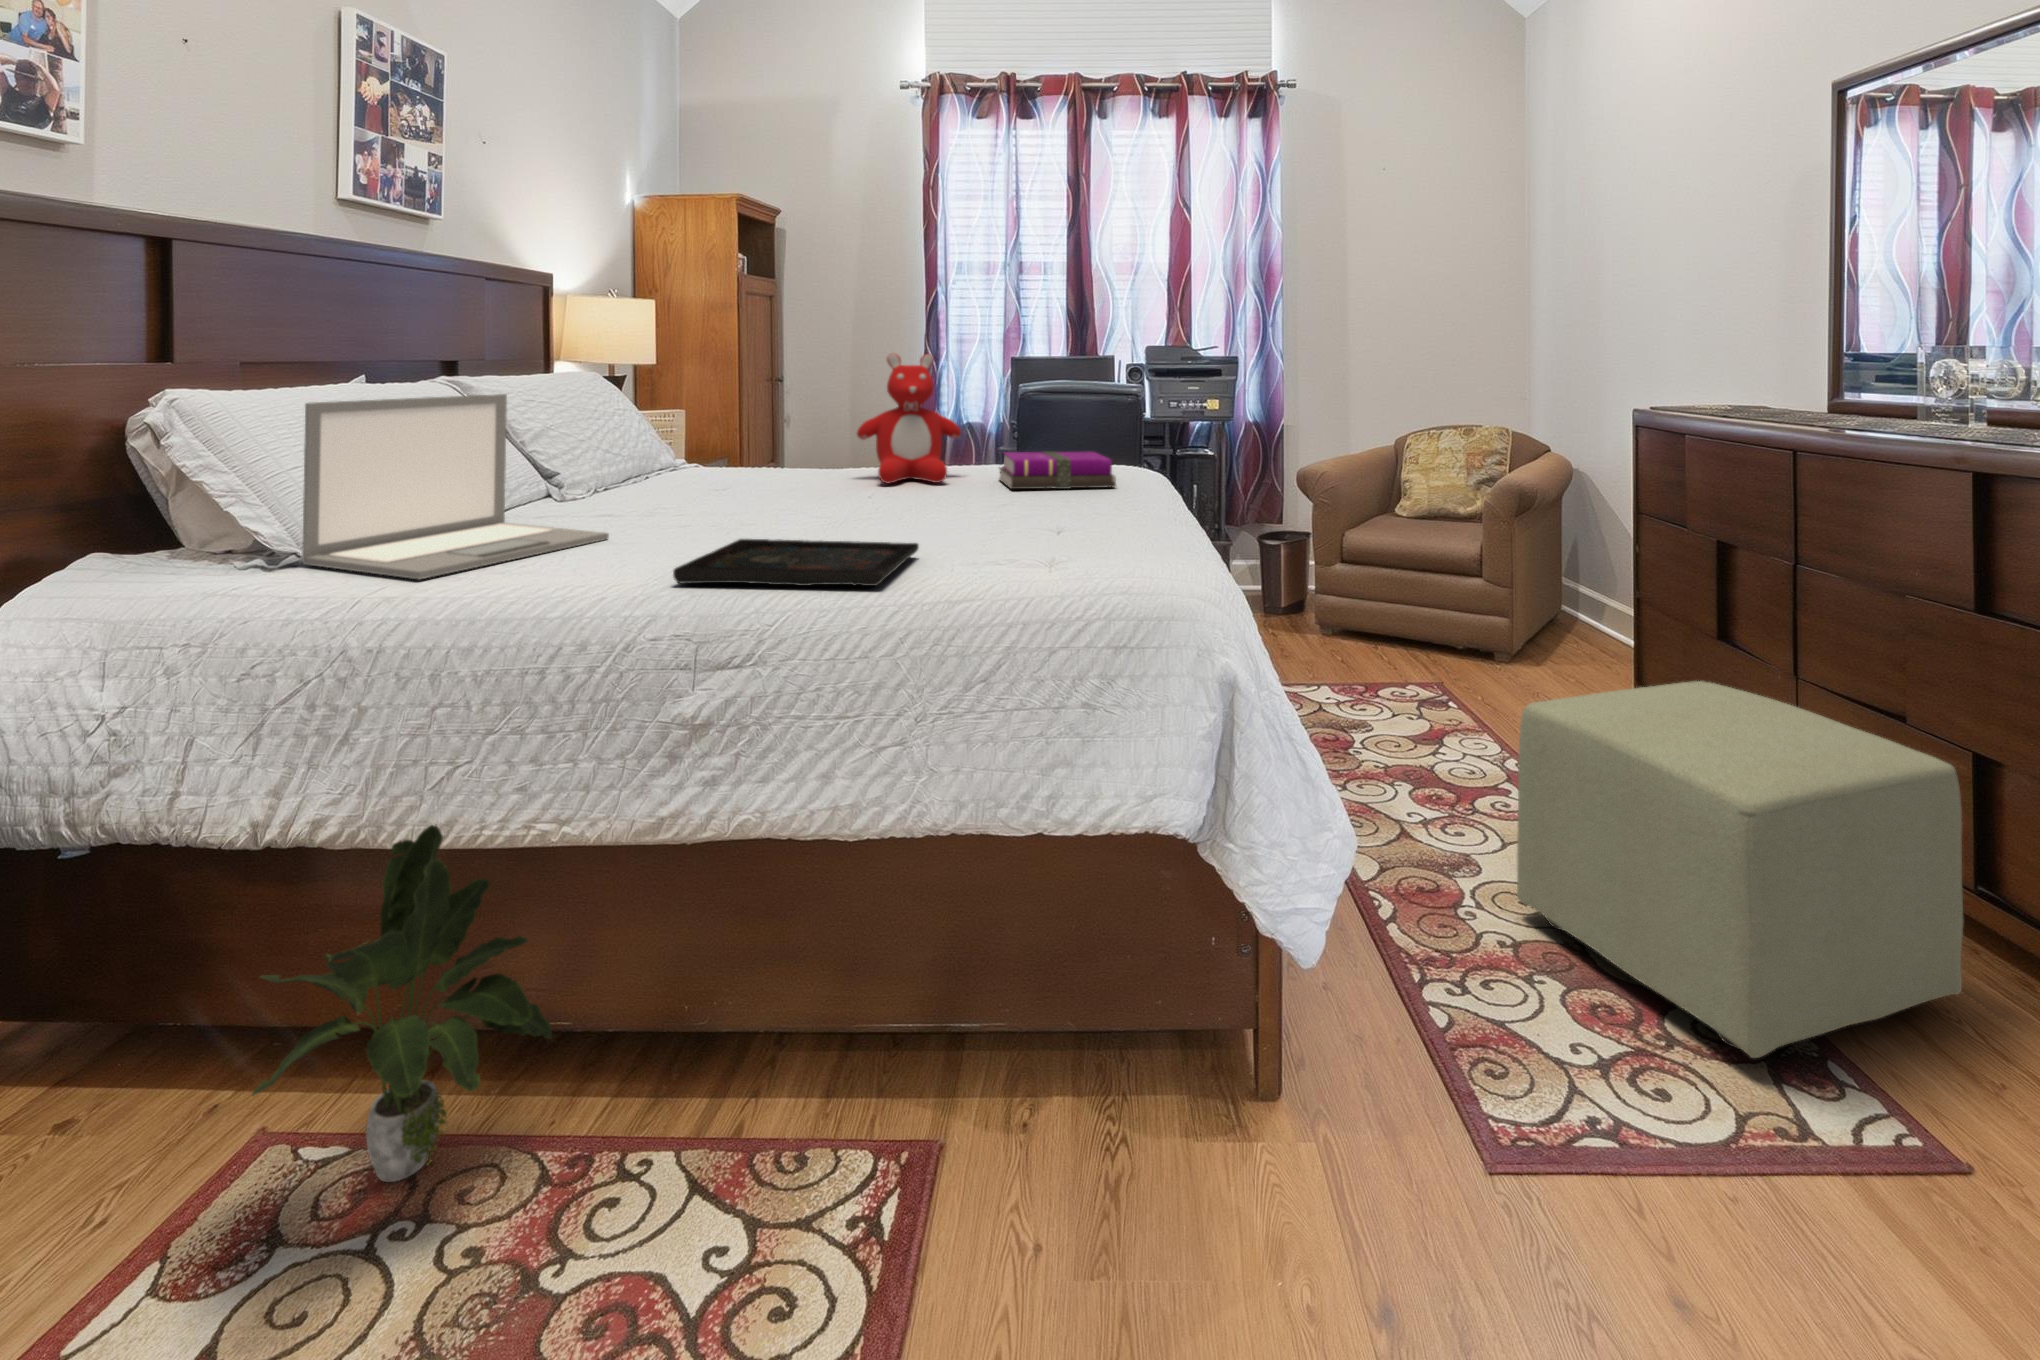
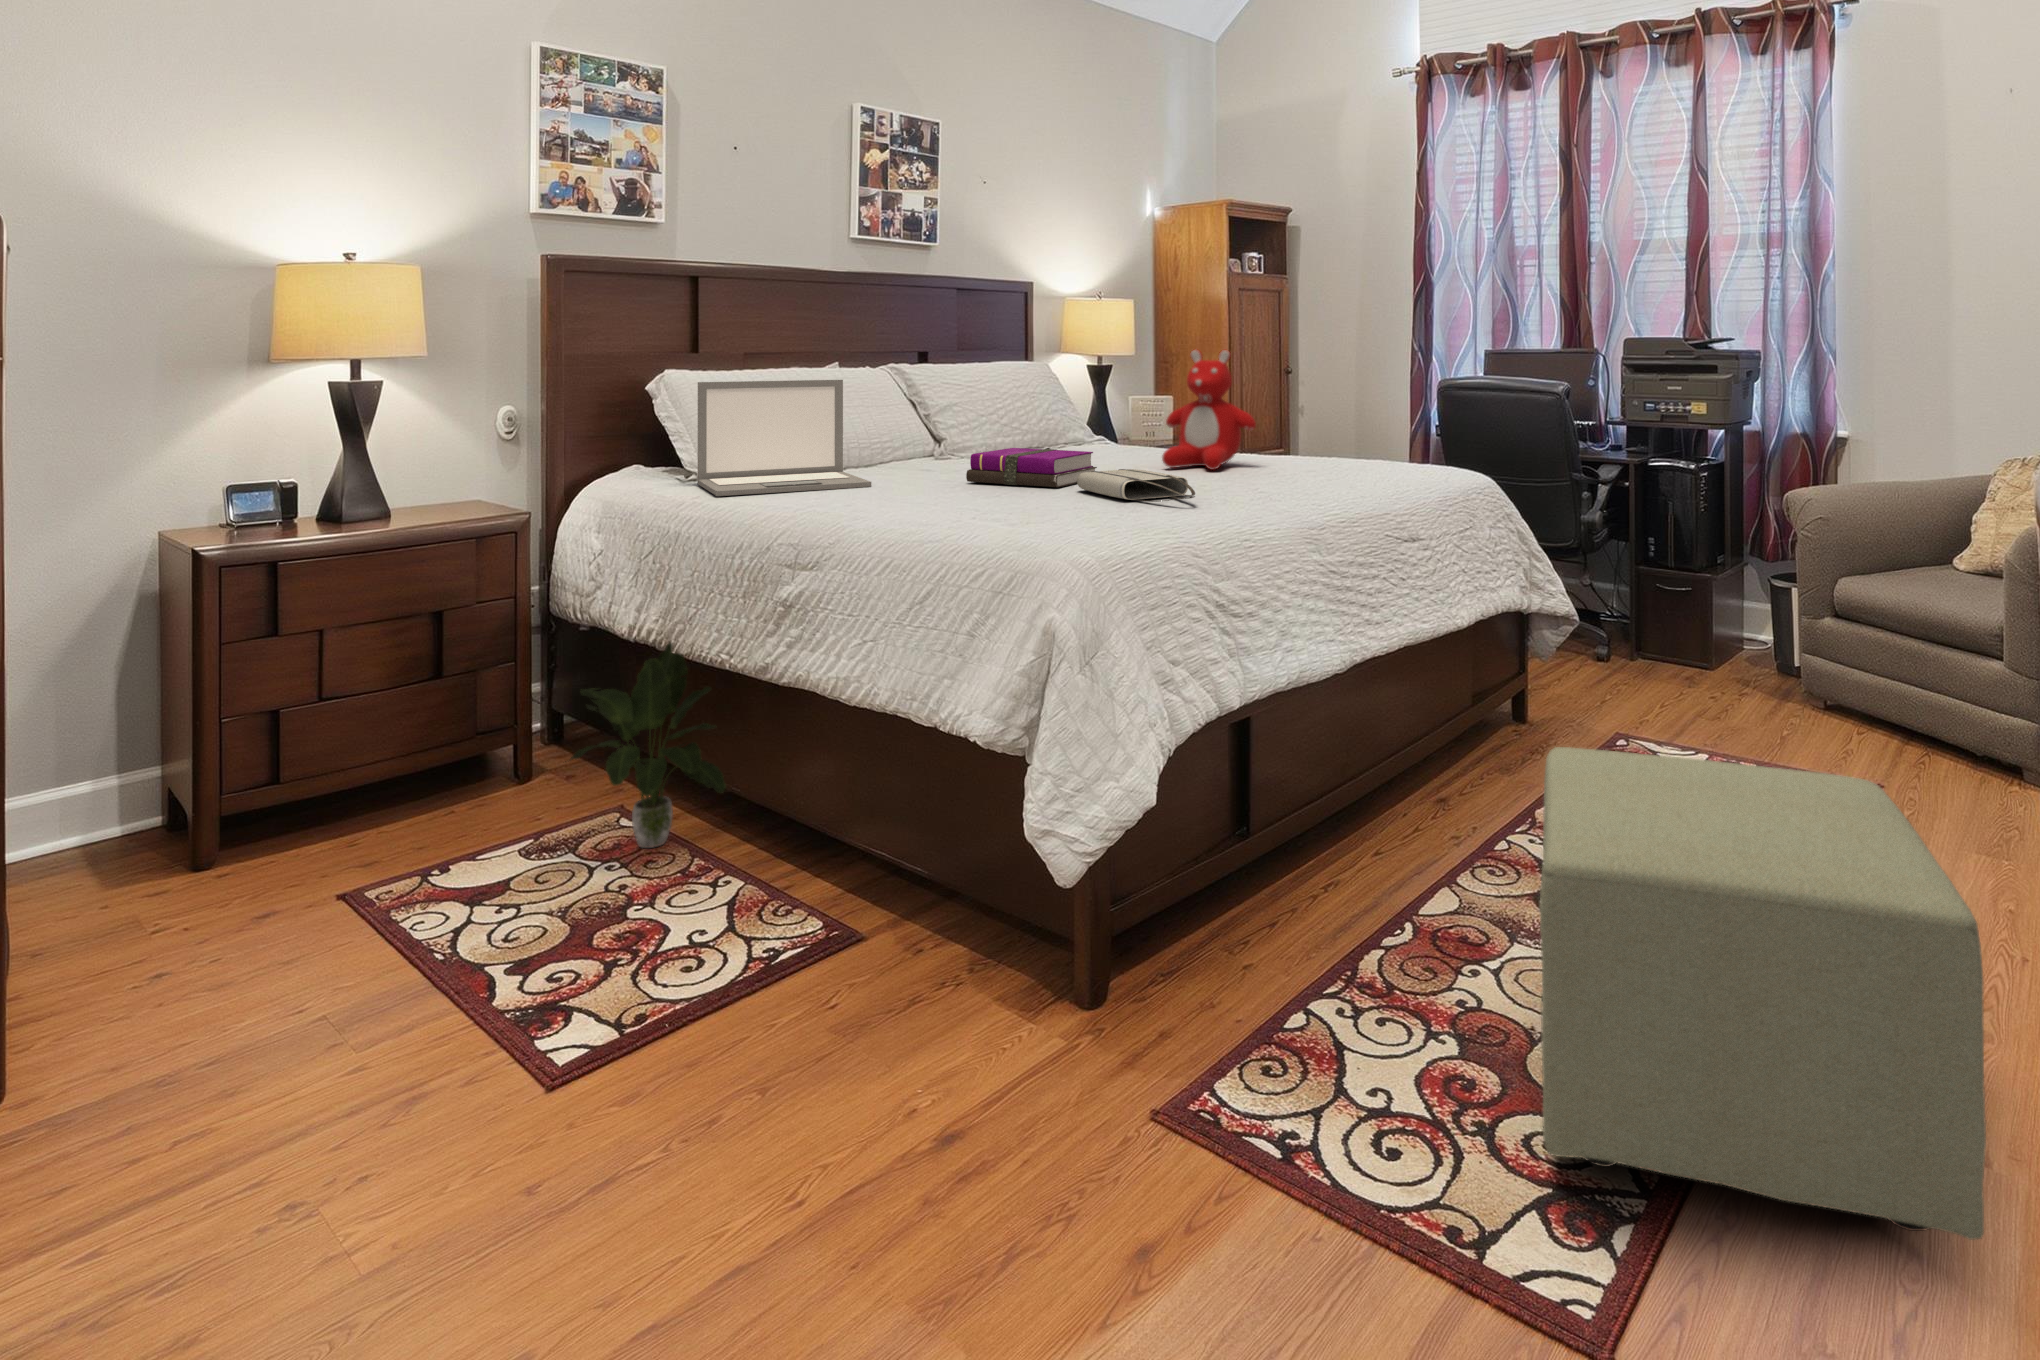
notebook: present [999,451,1116,489] -> present [966,448,1097,487]
tote bag: none [892,489,1082,524] -> present [1077,469,1195,502]
tray: present [673,539,919,586] -> none [810,490,996,524]

